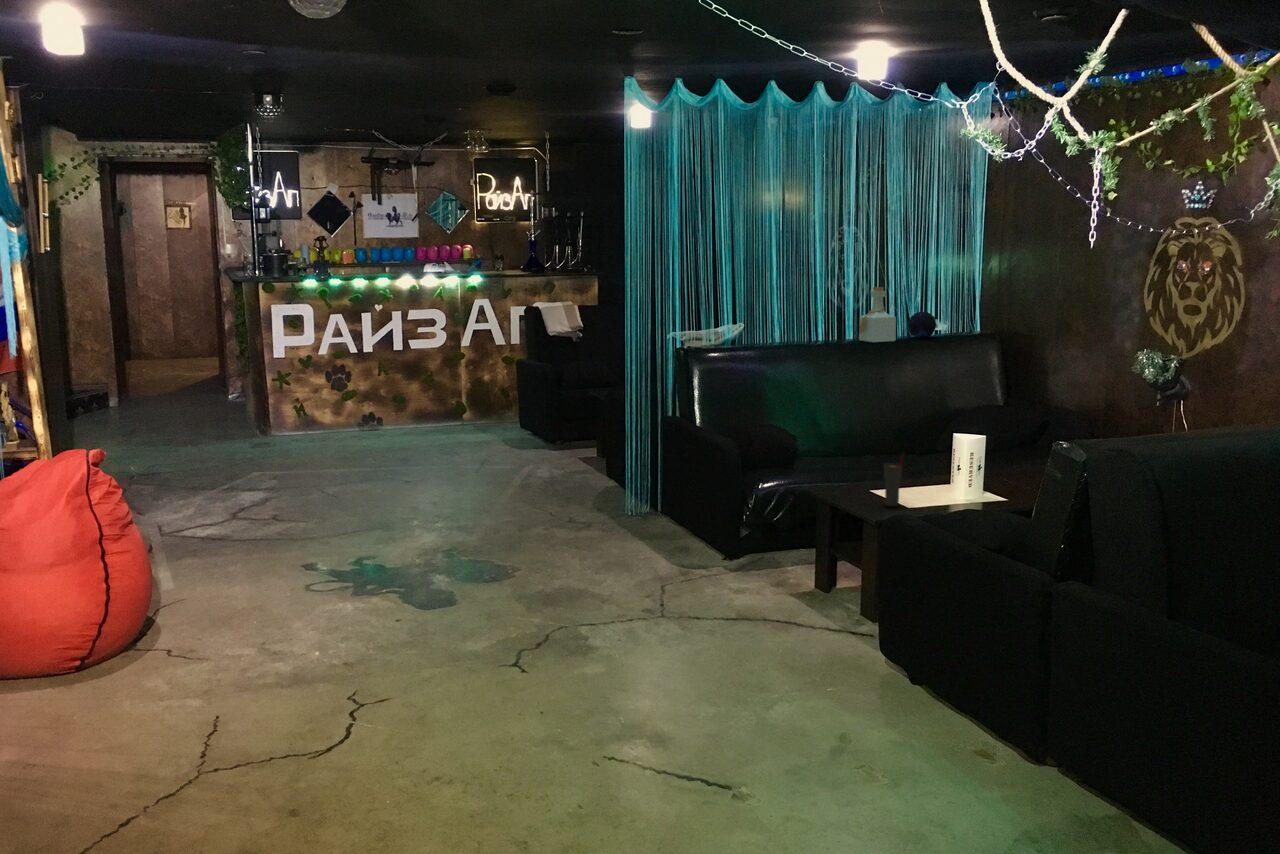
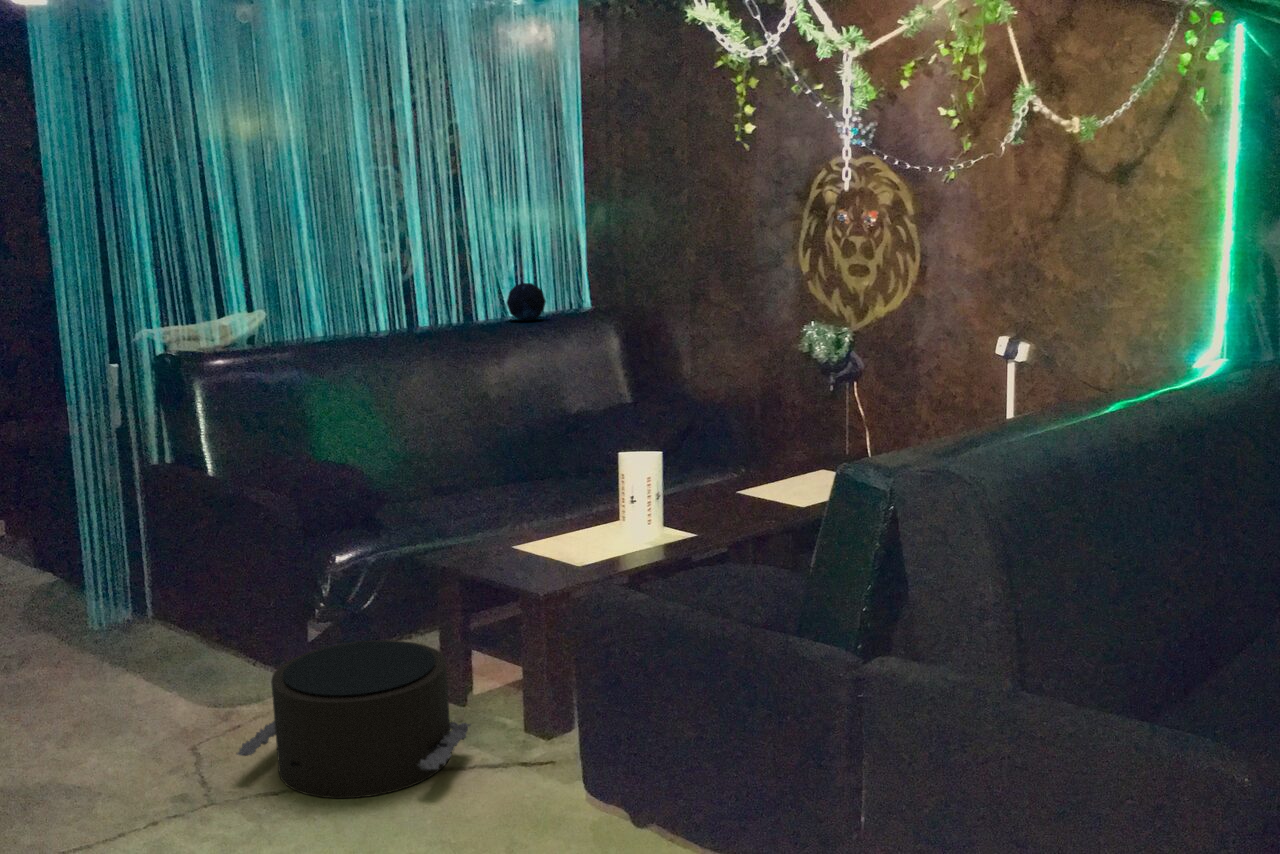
bottle: present [859,287,896,342] -> none [440,249,495,330]
cup: present [884,453,904,506] -> none [536,490,564,573]
pouf: none [686,535,830,627] -> present [237,640,471,798]

